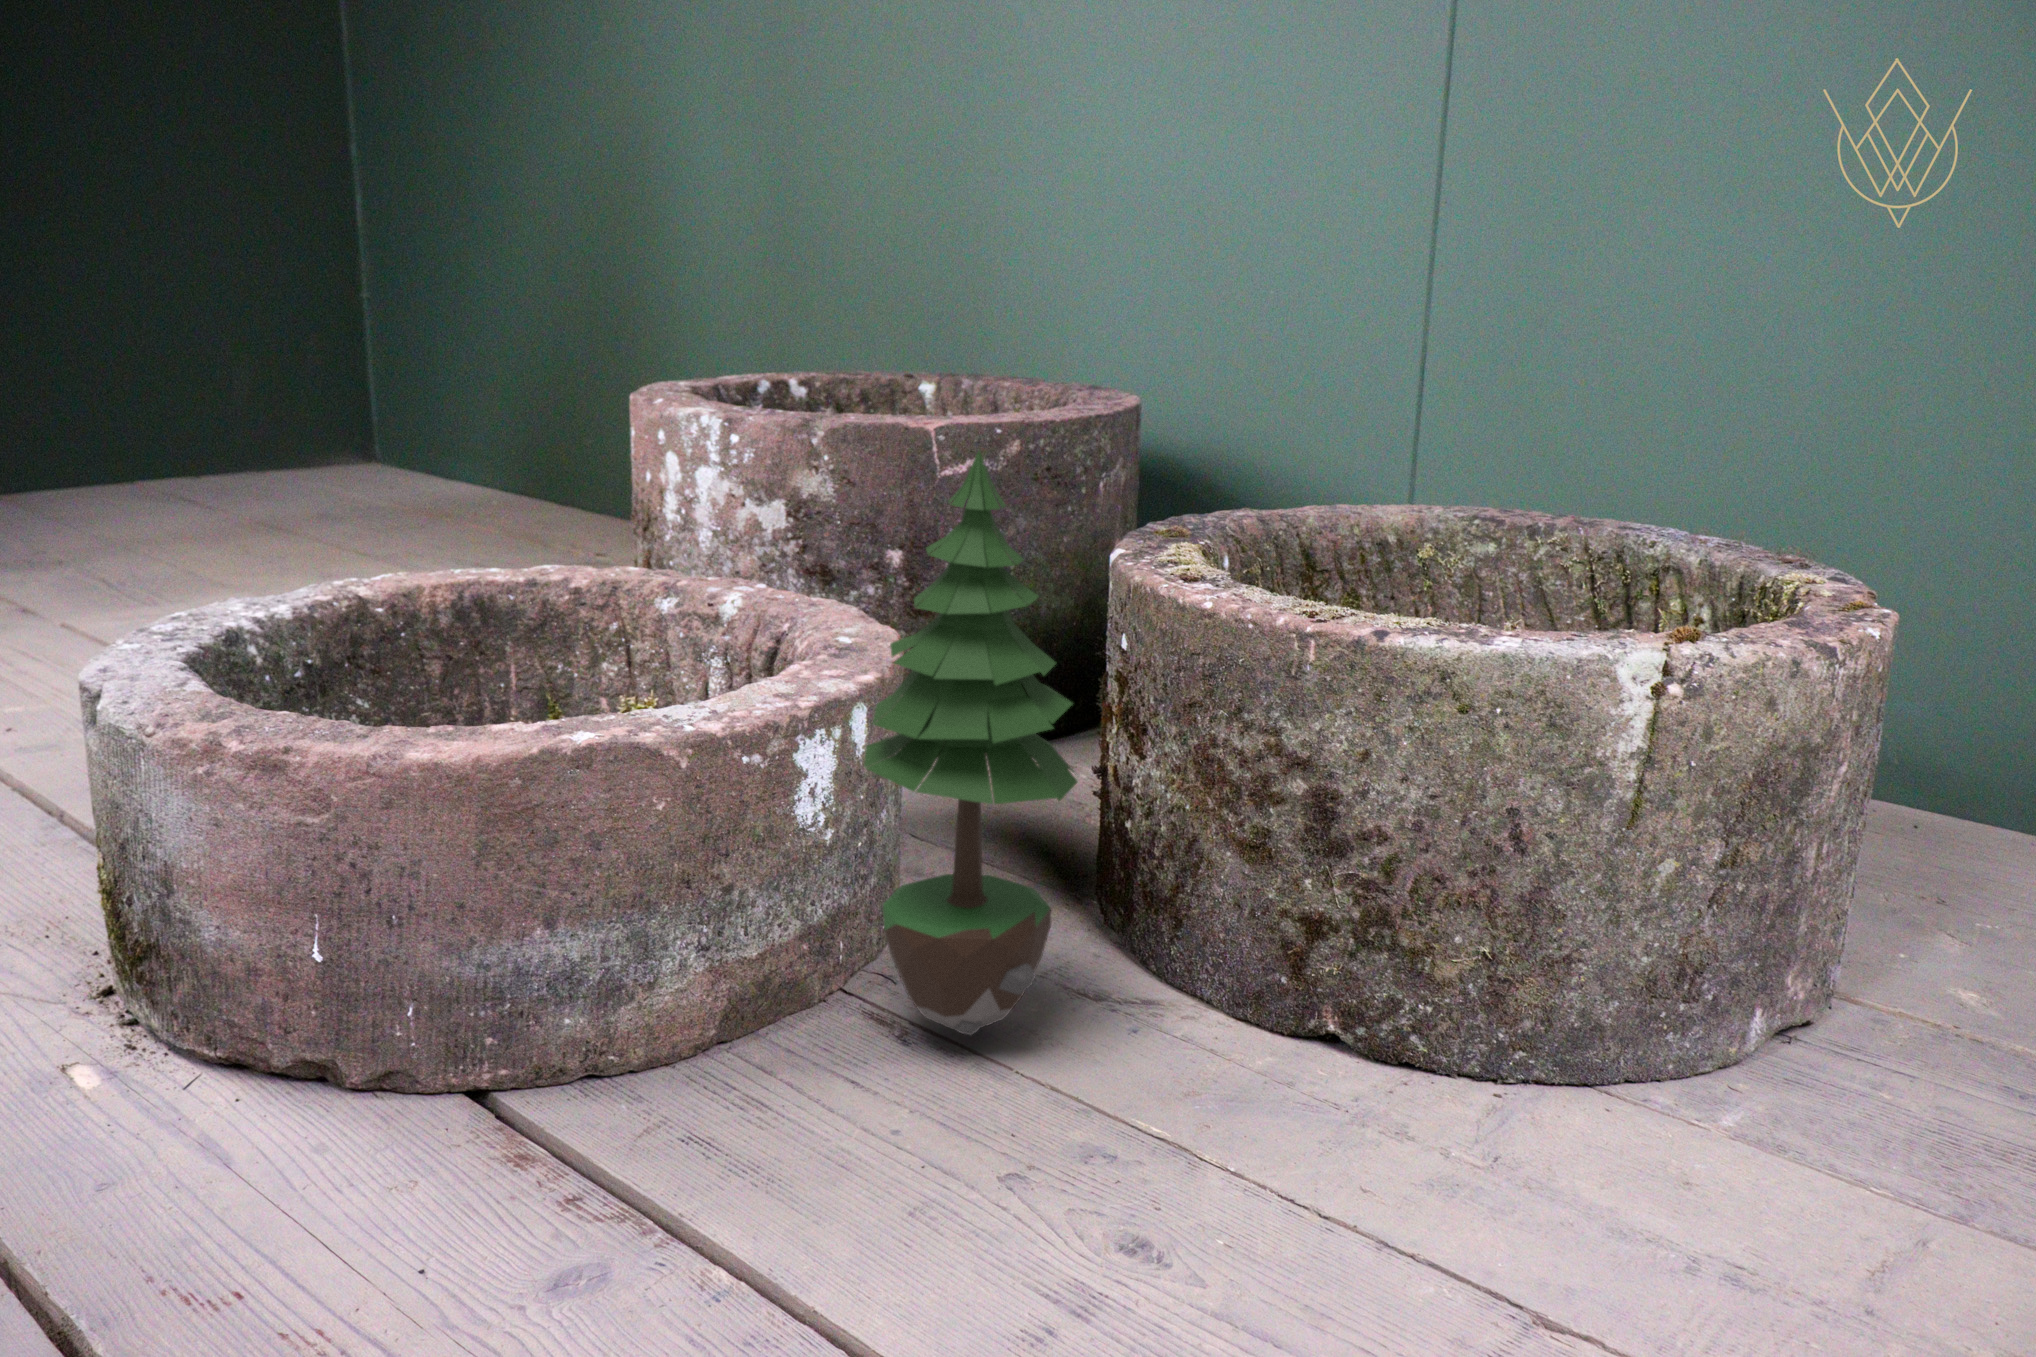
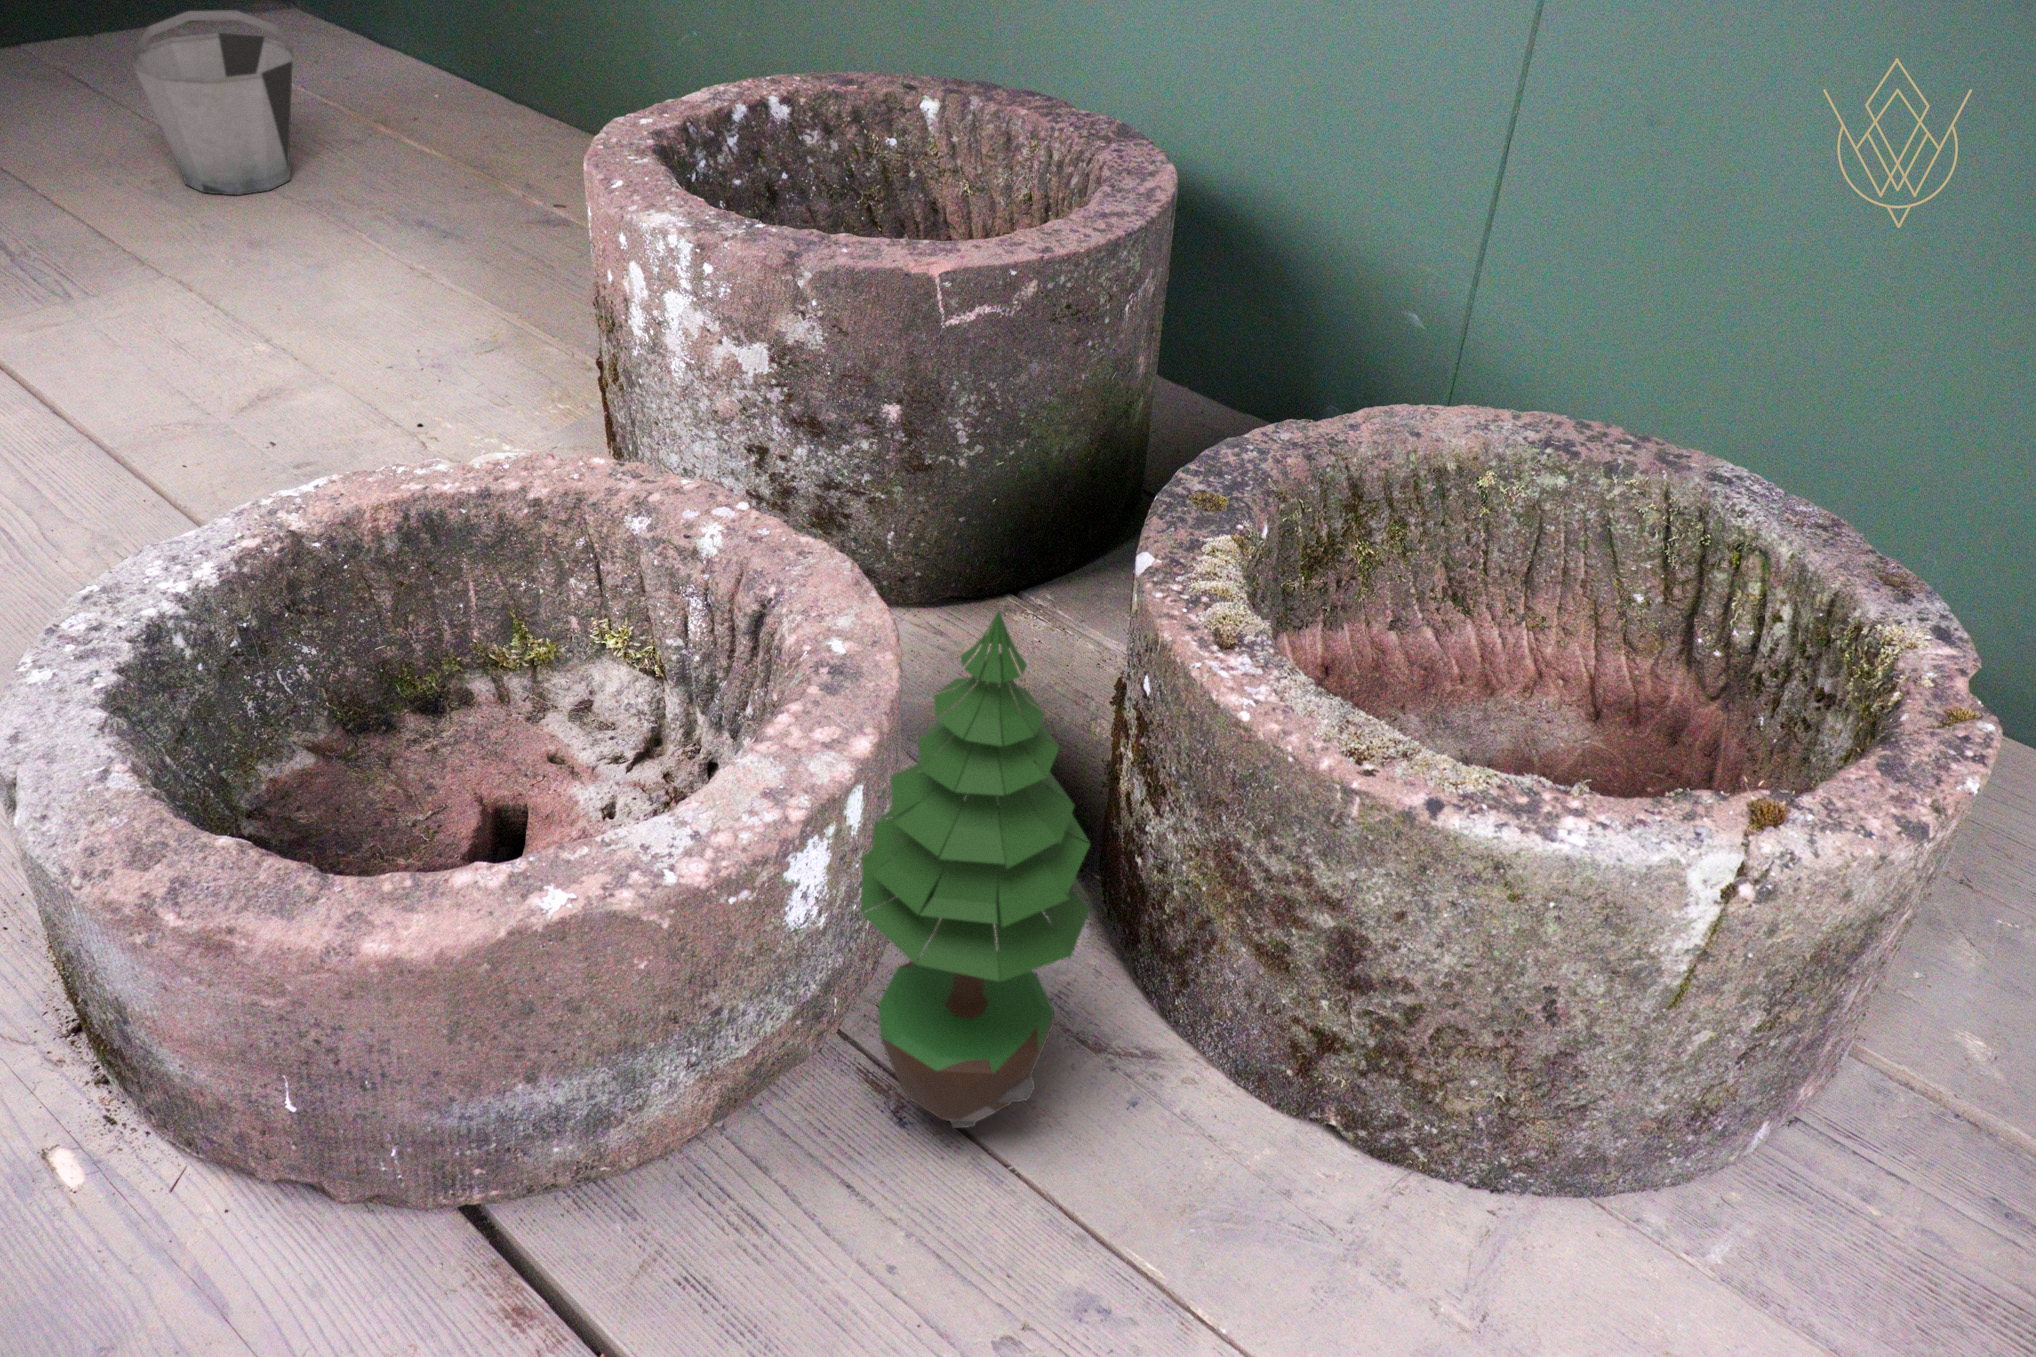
bucket: none [237,413,377,557] -> present [132,11,294,195]

